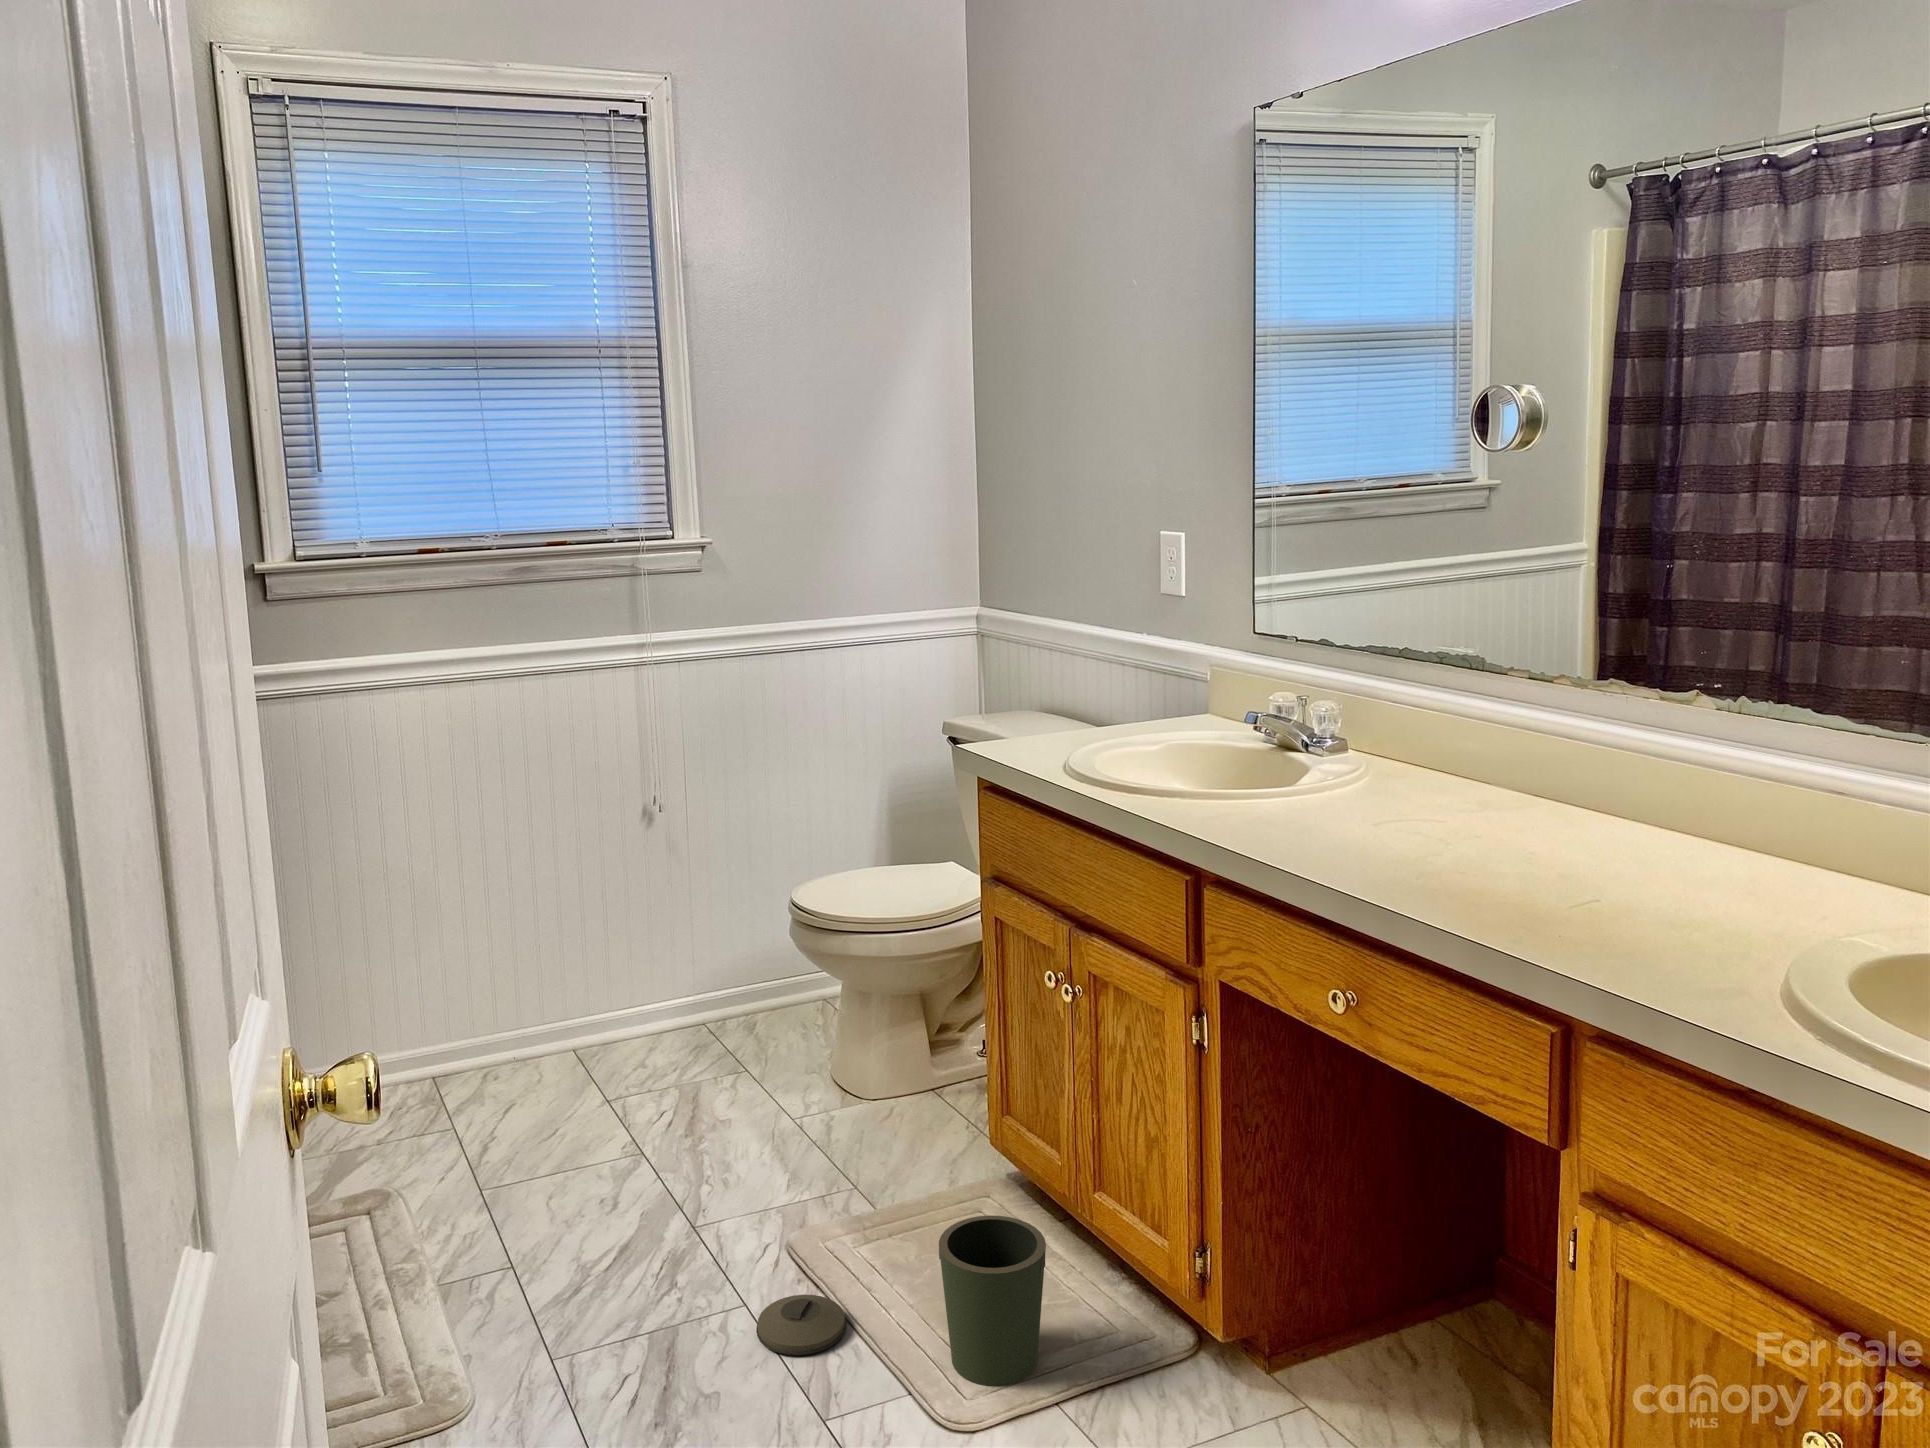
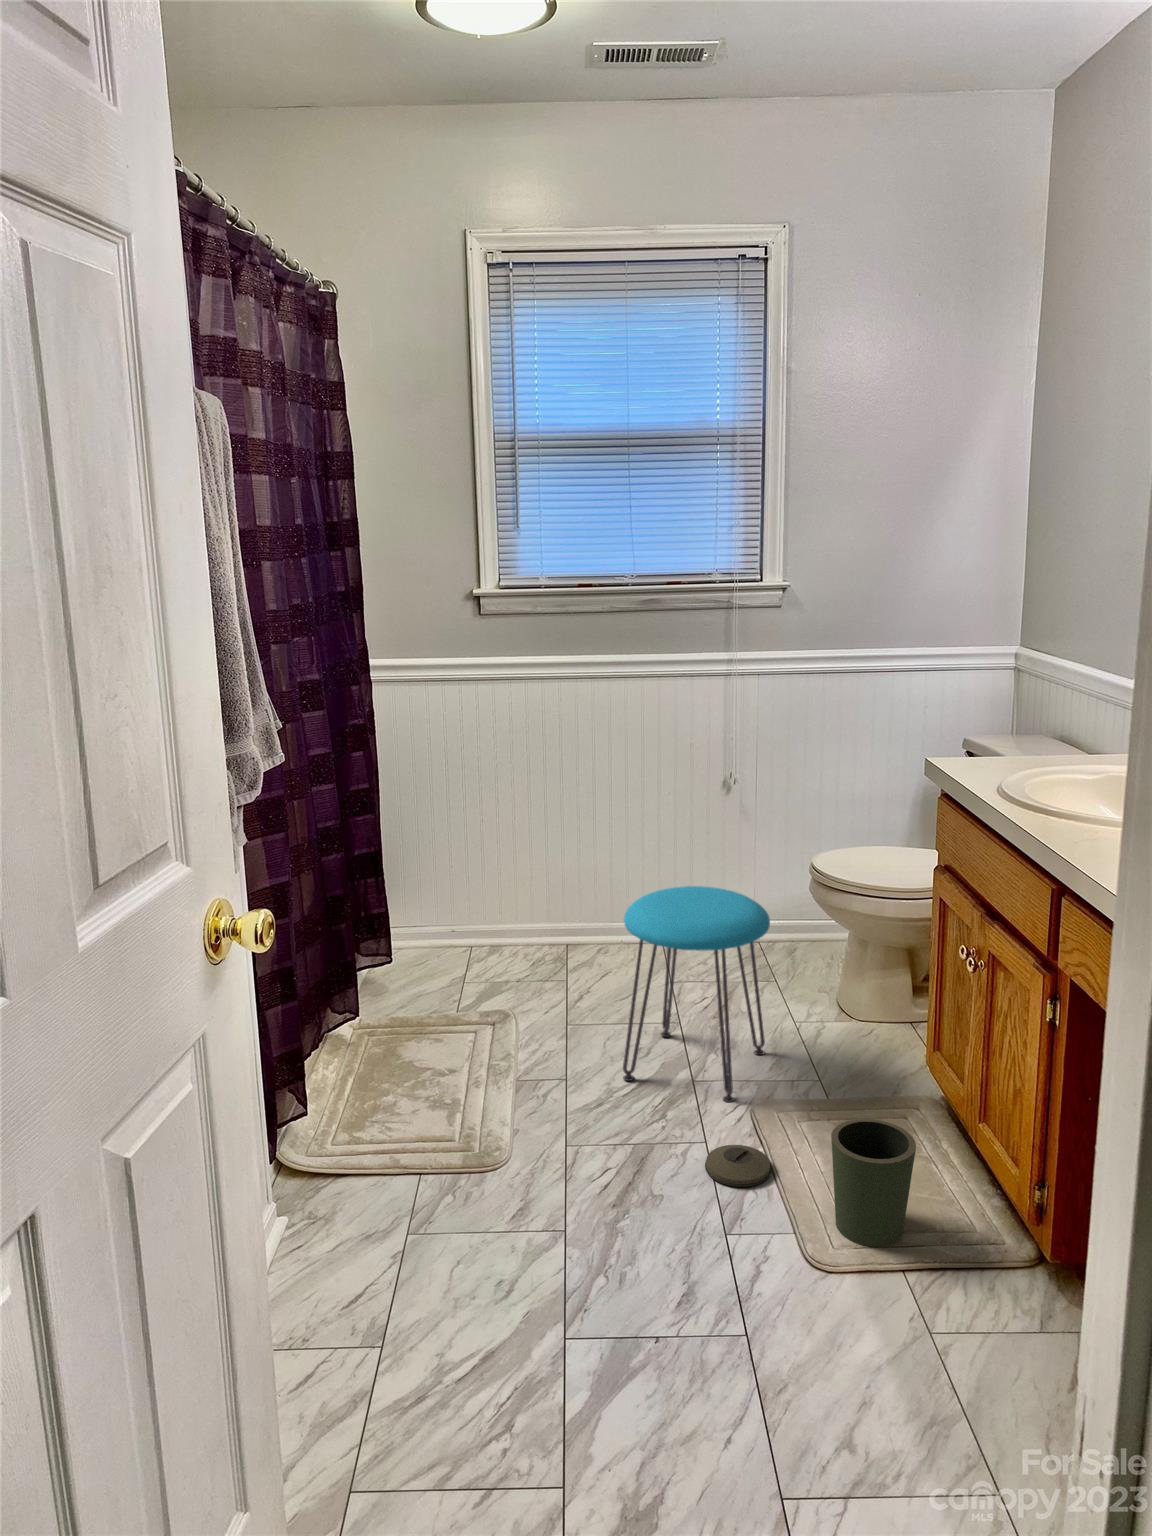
stool: none [573,951,775,1245] -> present [623,886,770,1102]

